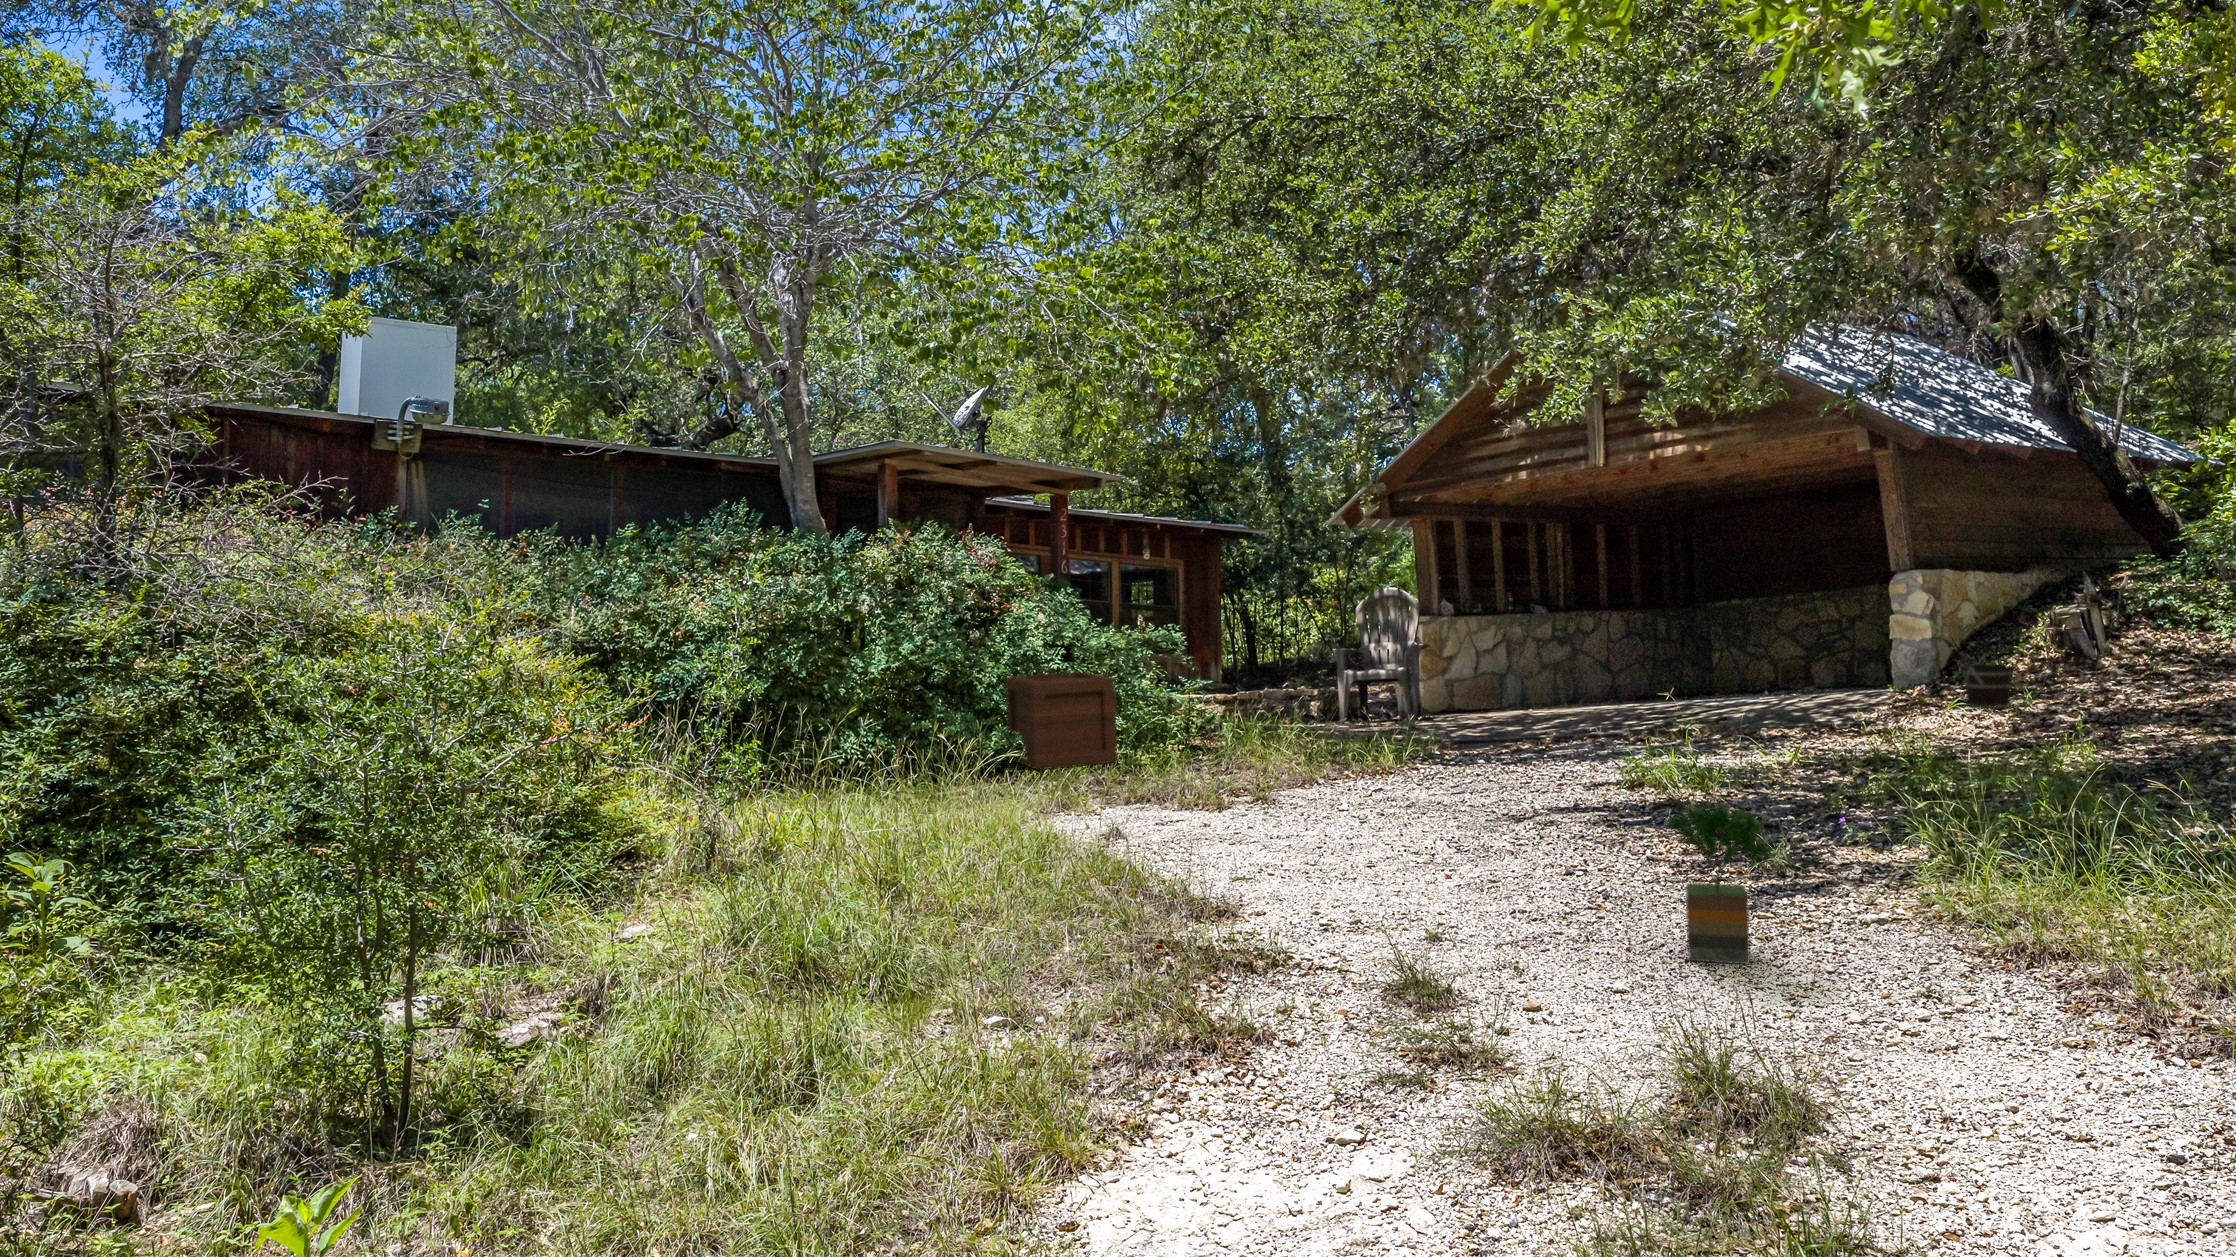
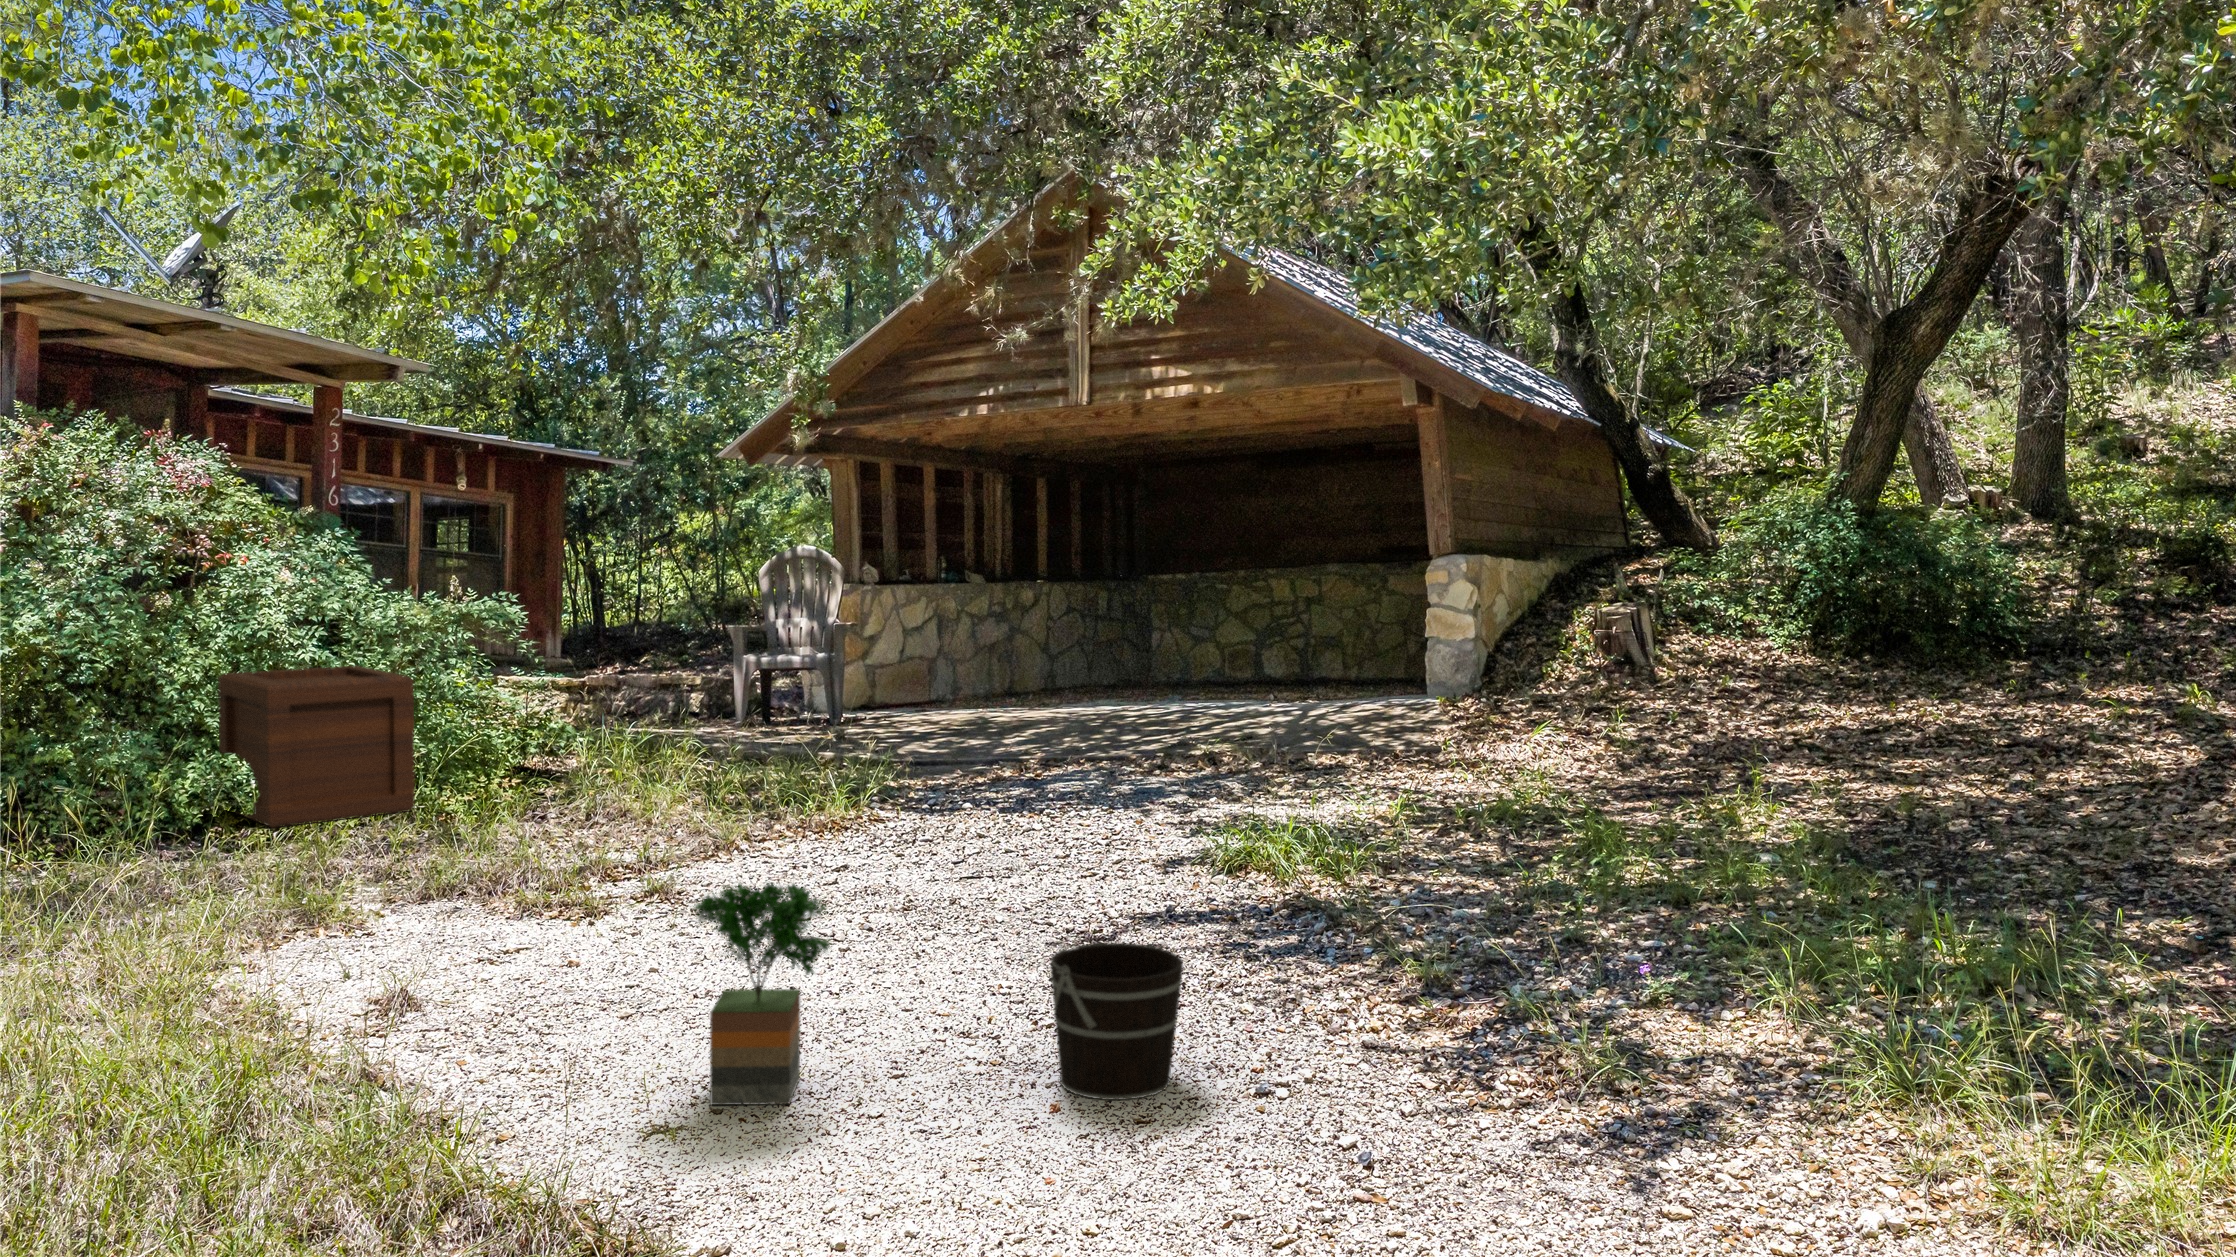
bucket: present [1963,664,2013,708] -> present [1050,942,1183,1100]
potted tree: present [1665,807,1774,964] -> present [693,883,830,1105]

